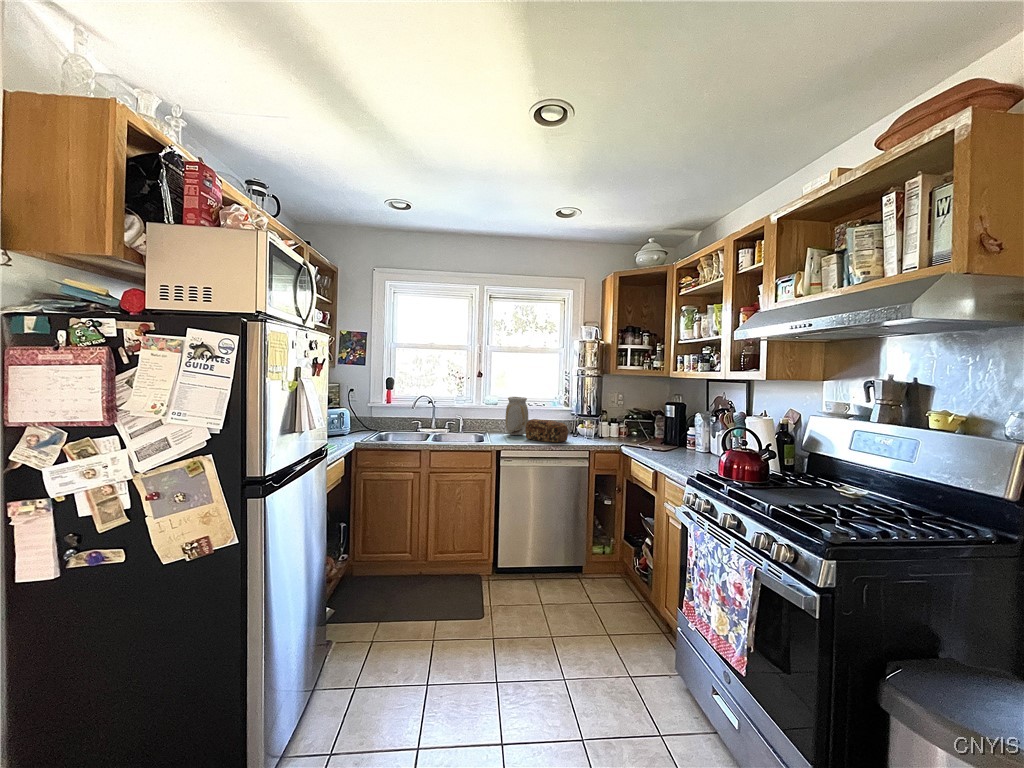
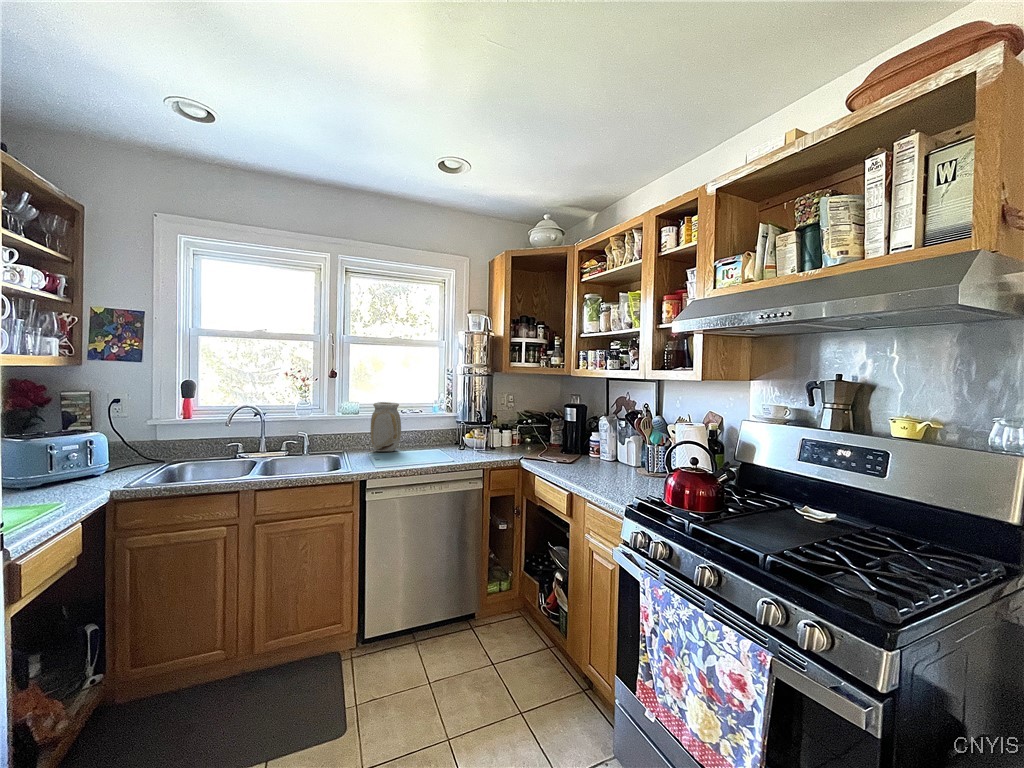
bread loaf: present [525,419,568,443] -> none [399,431,454,461]

